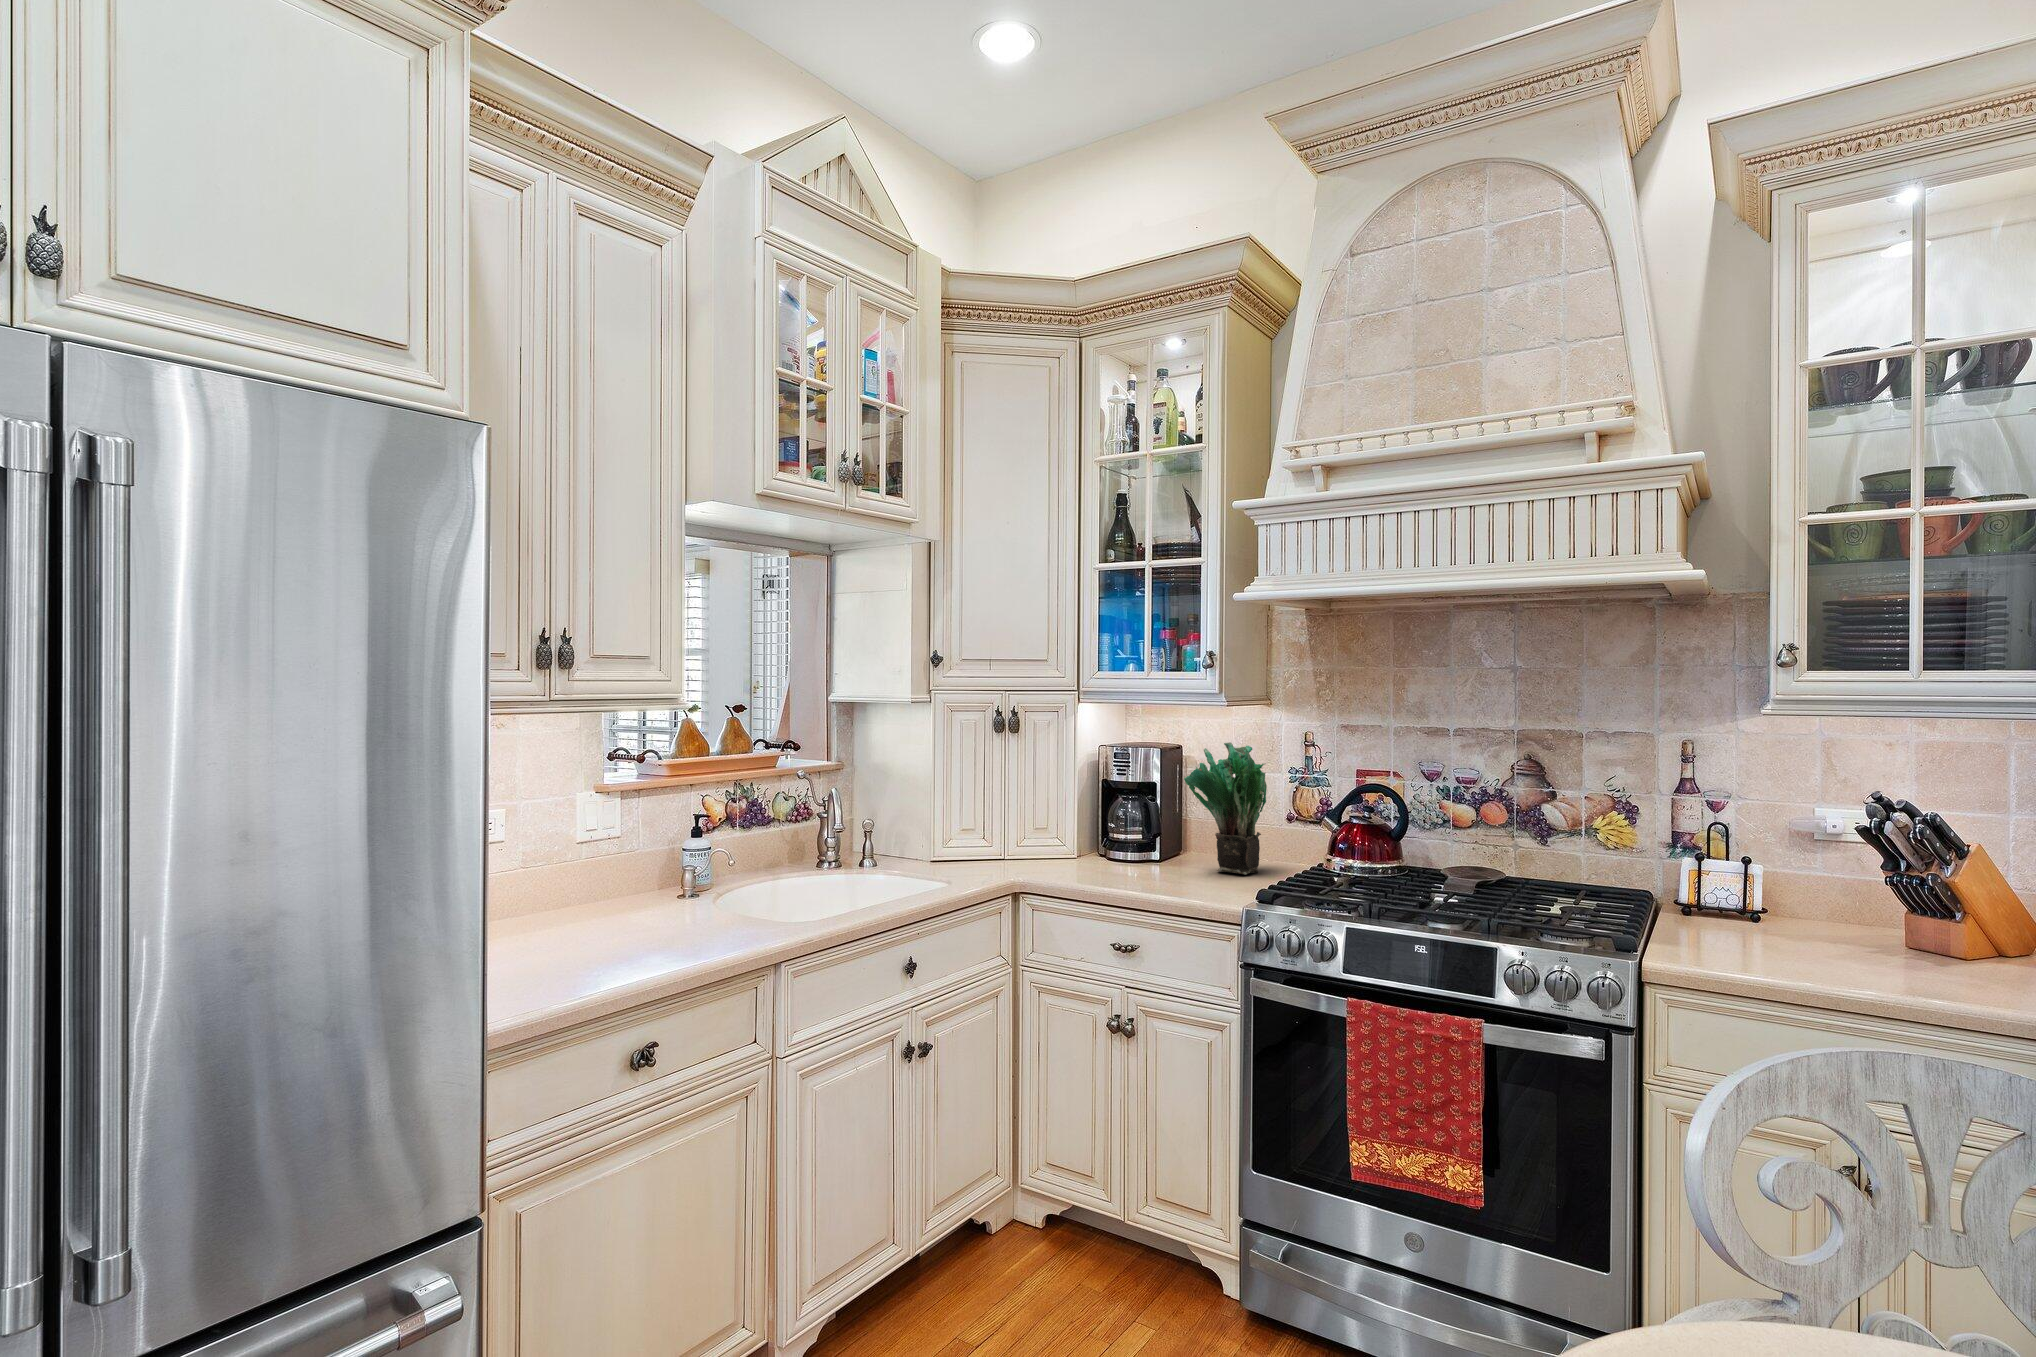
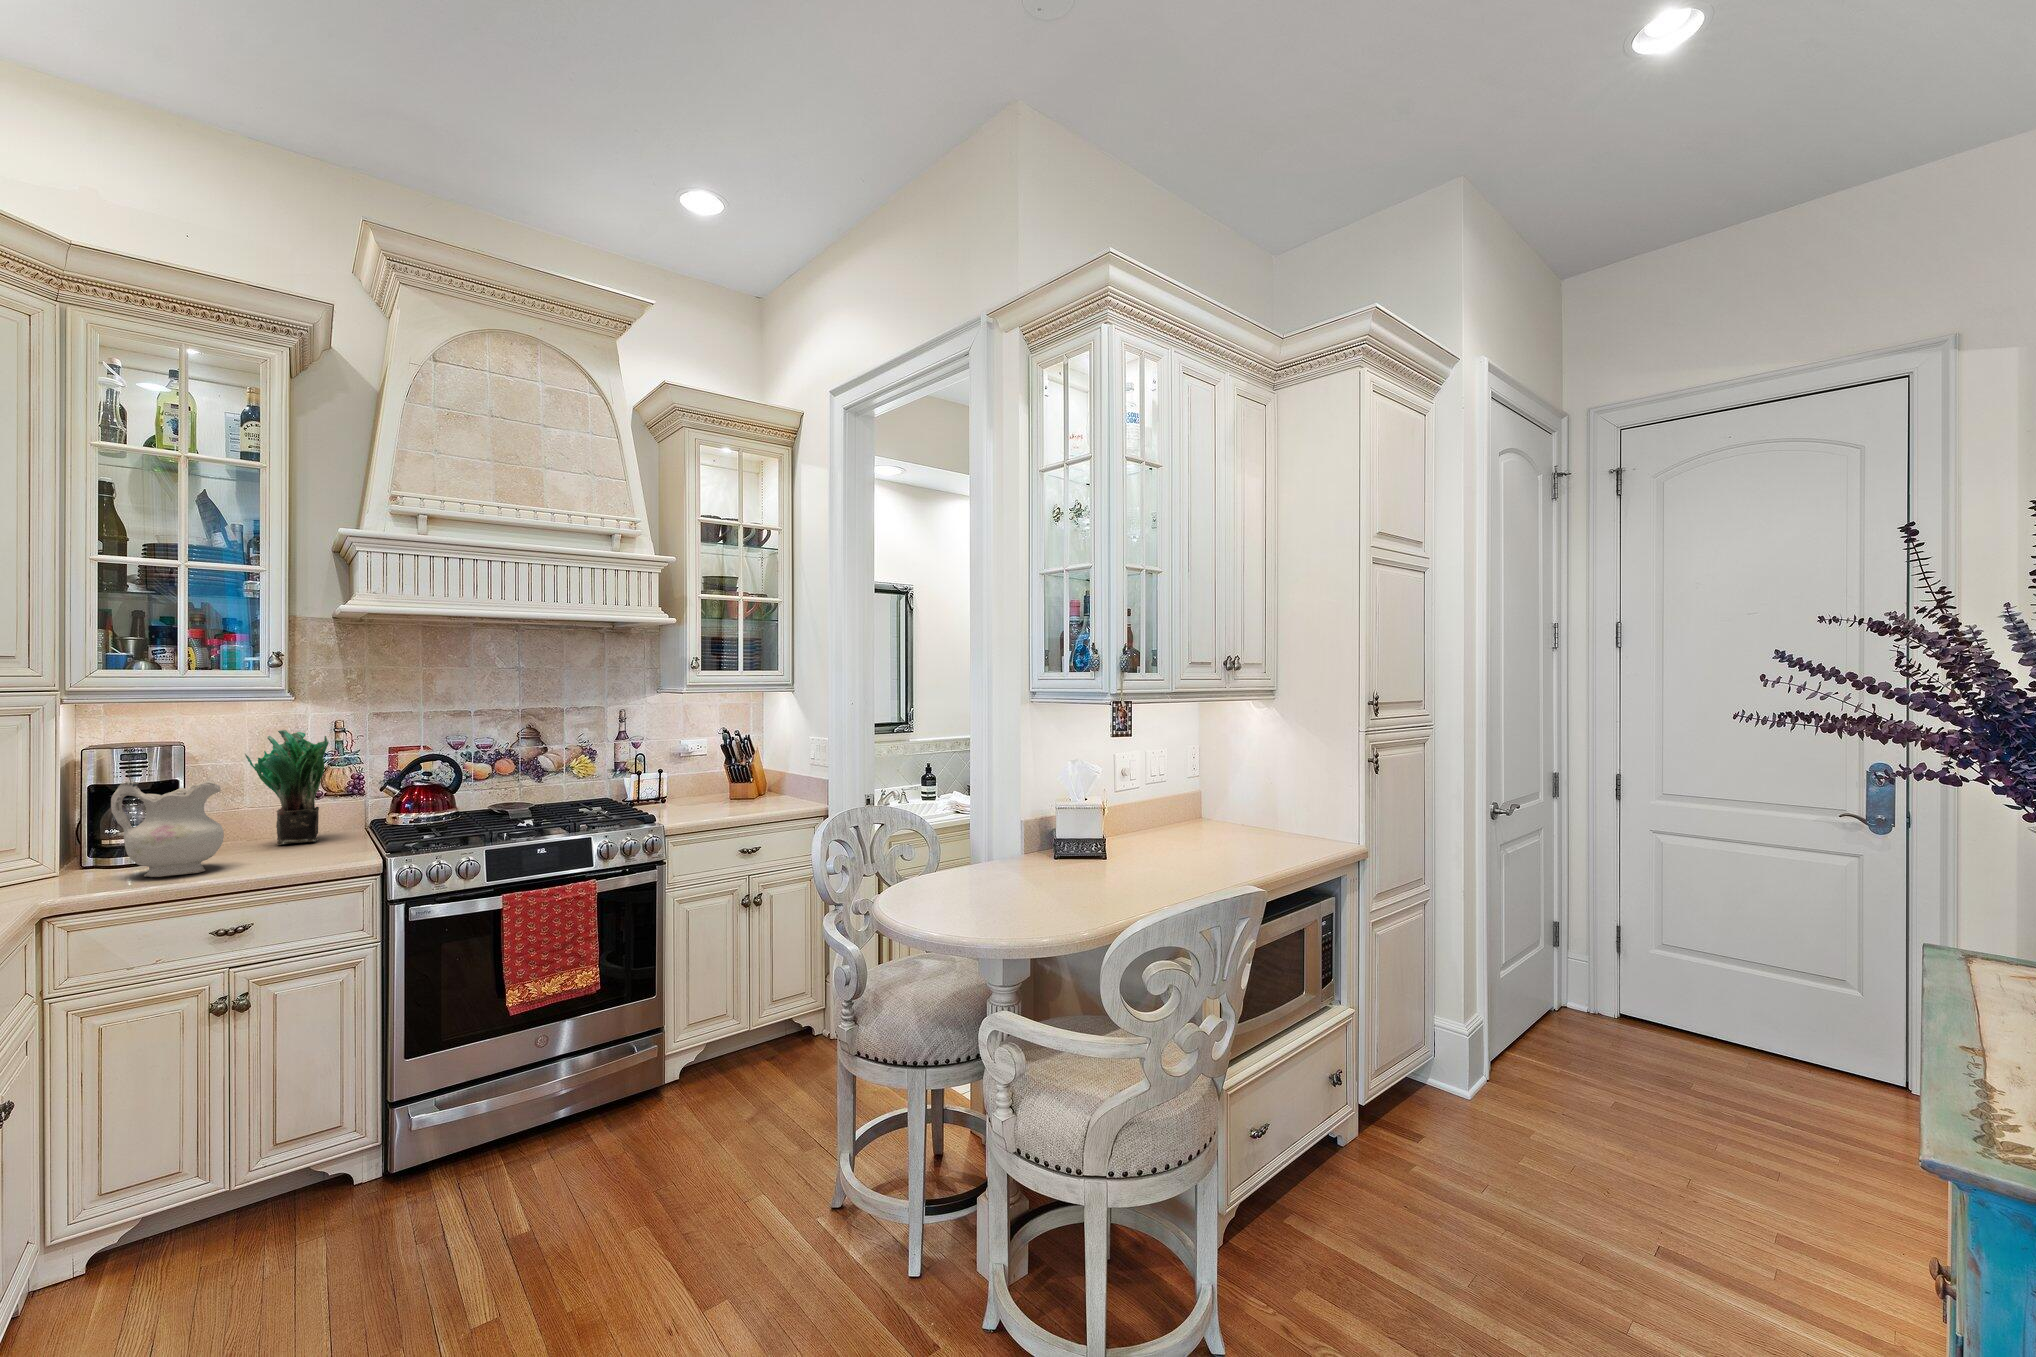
ceramic pitcher: none [1060,785,1134,885] -> present [111,781,224,877]

